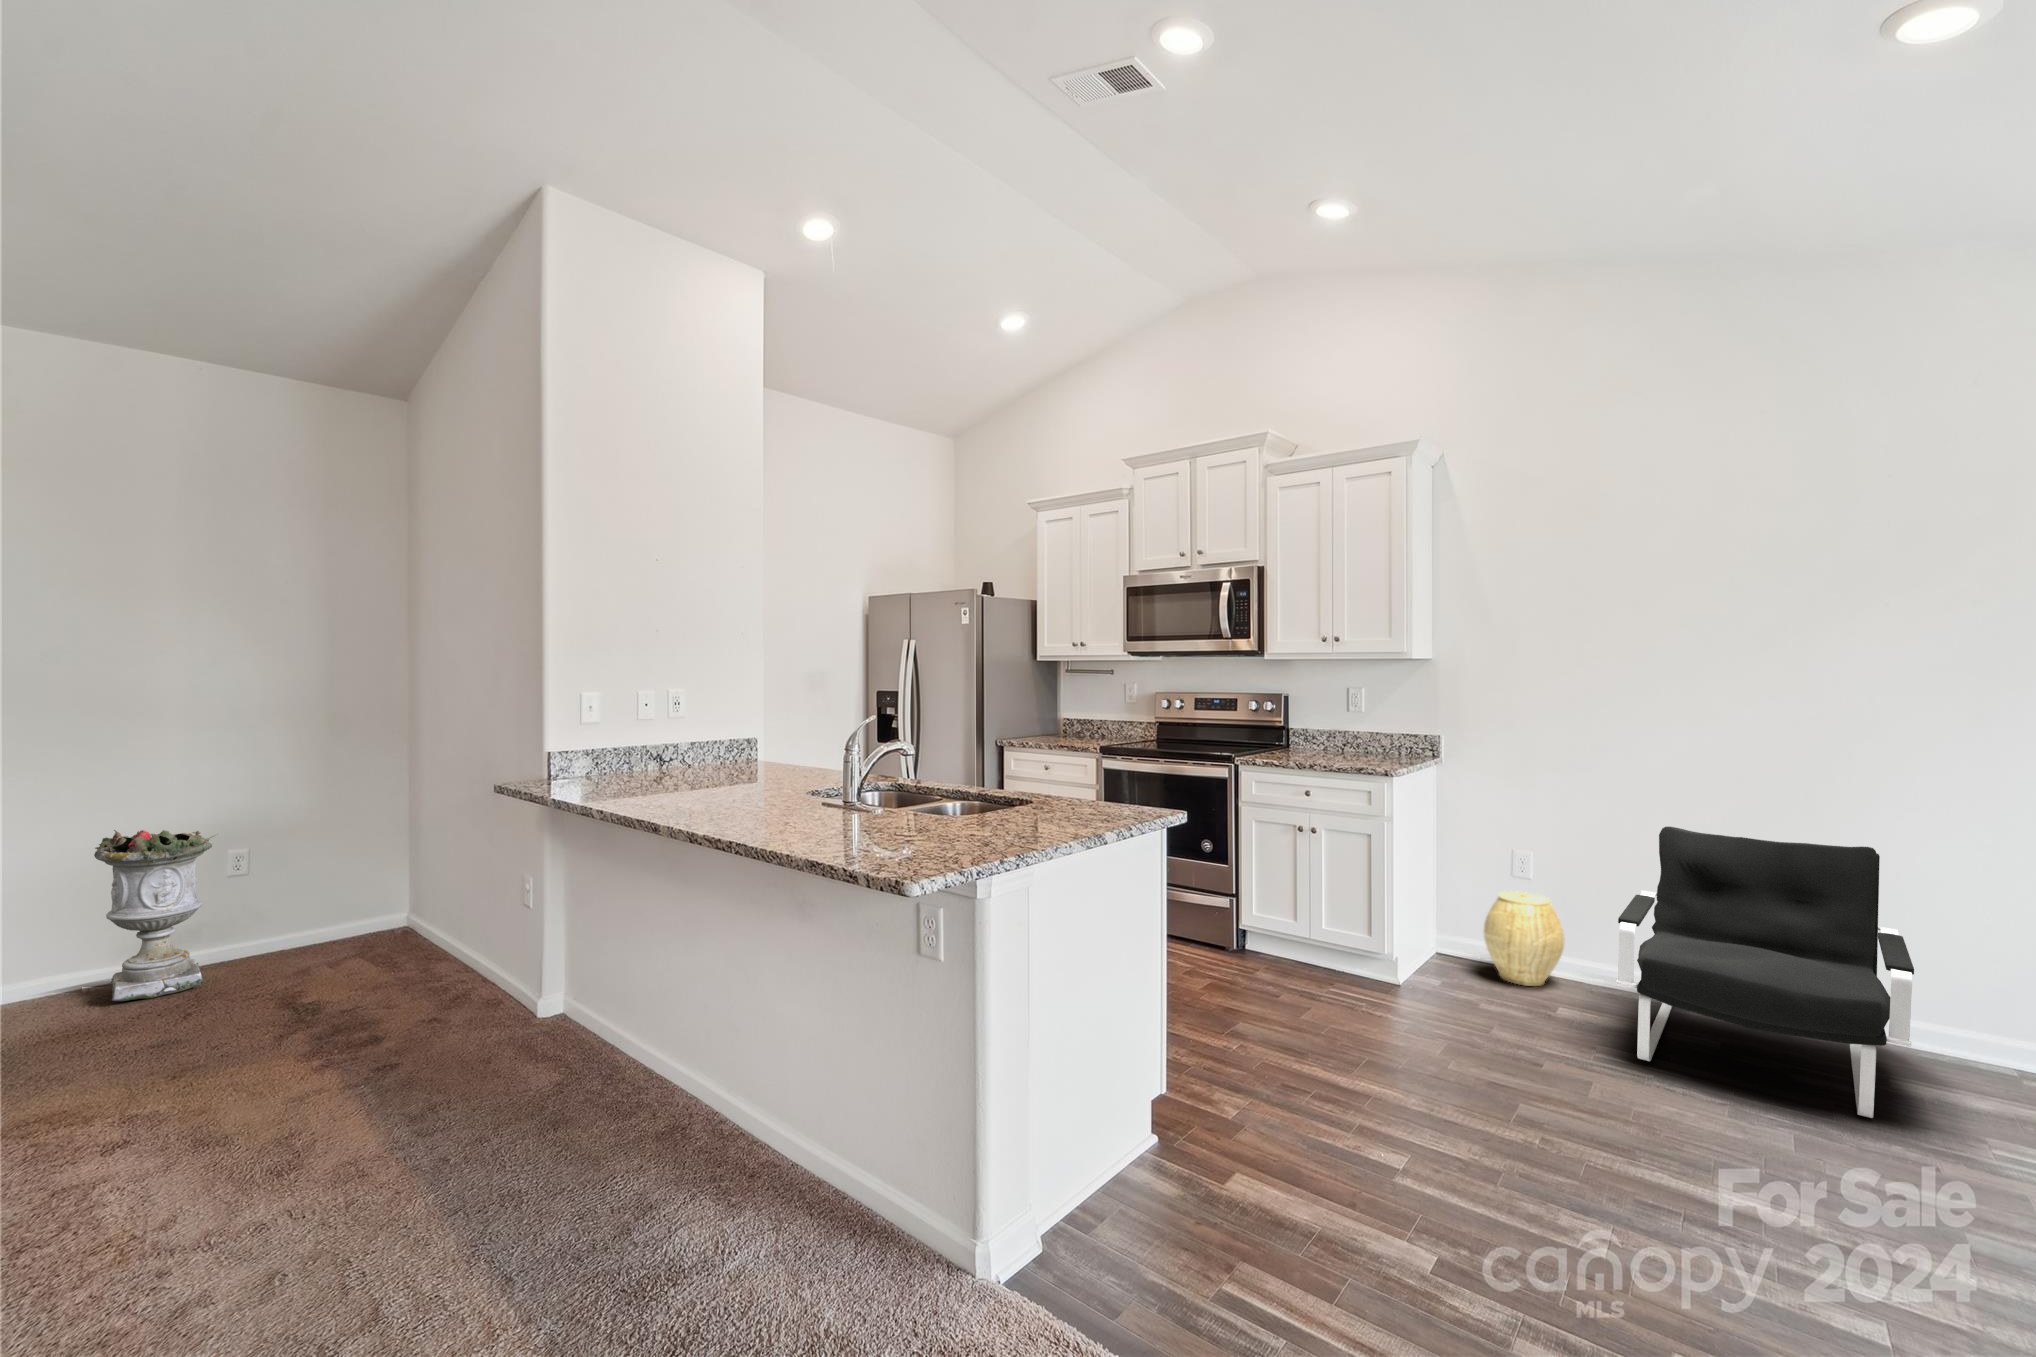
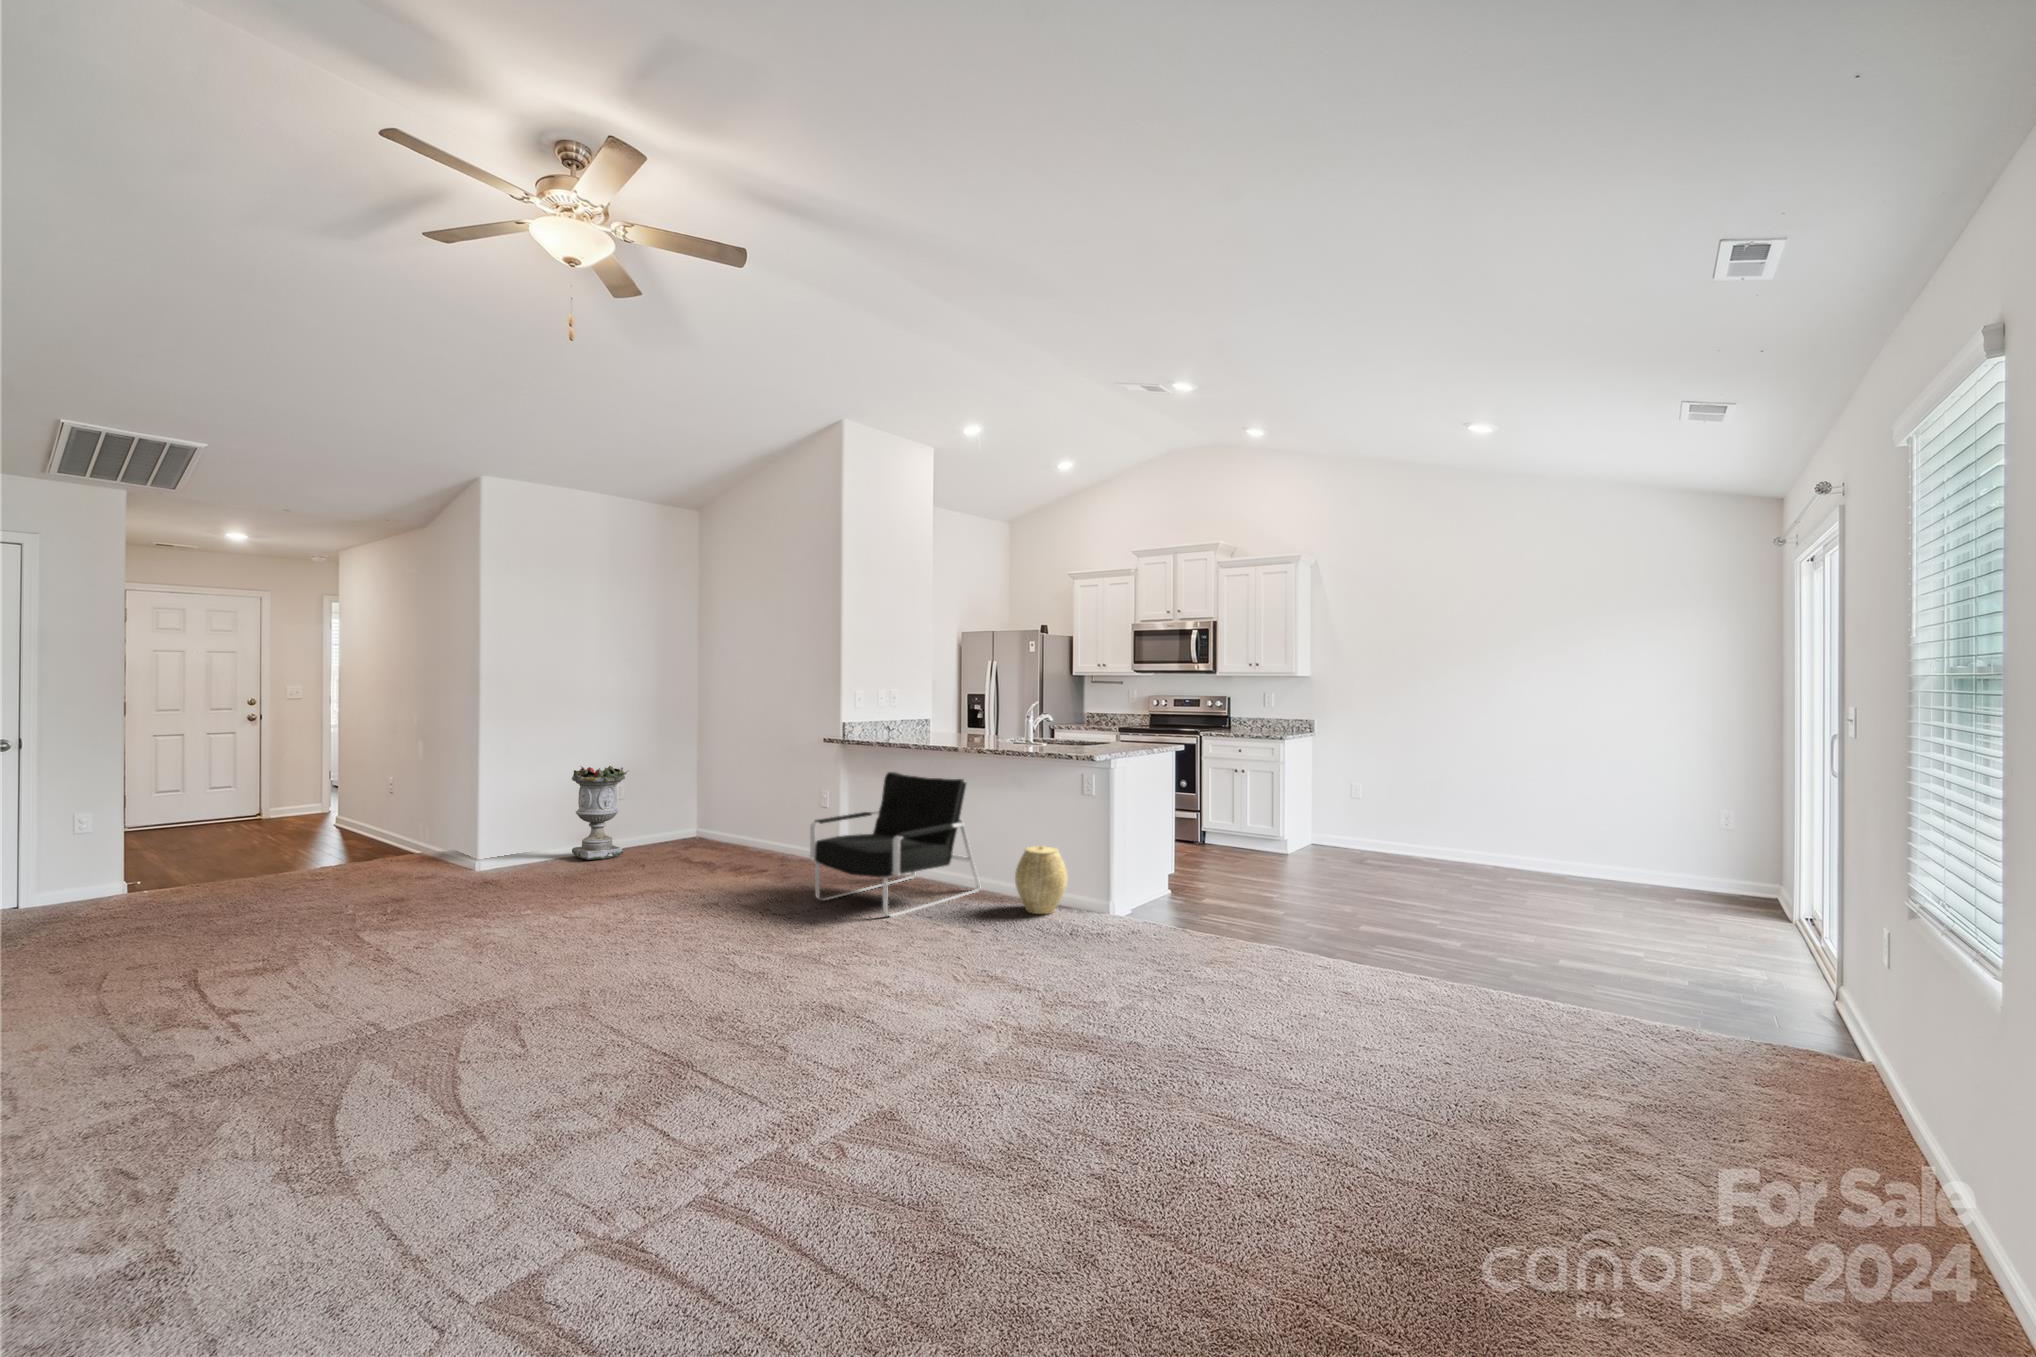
armchair: present [1616,826,1914,1118] -> present [810,772,981,917]
woven basket: present [1484,891,1564,986] -> present [1015,846,1067,914]

